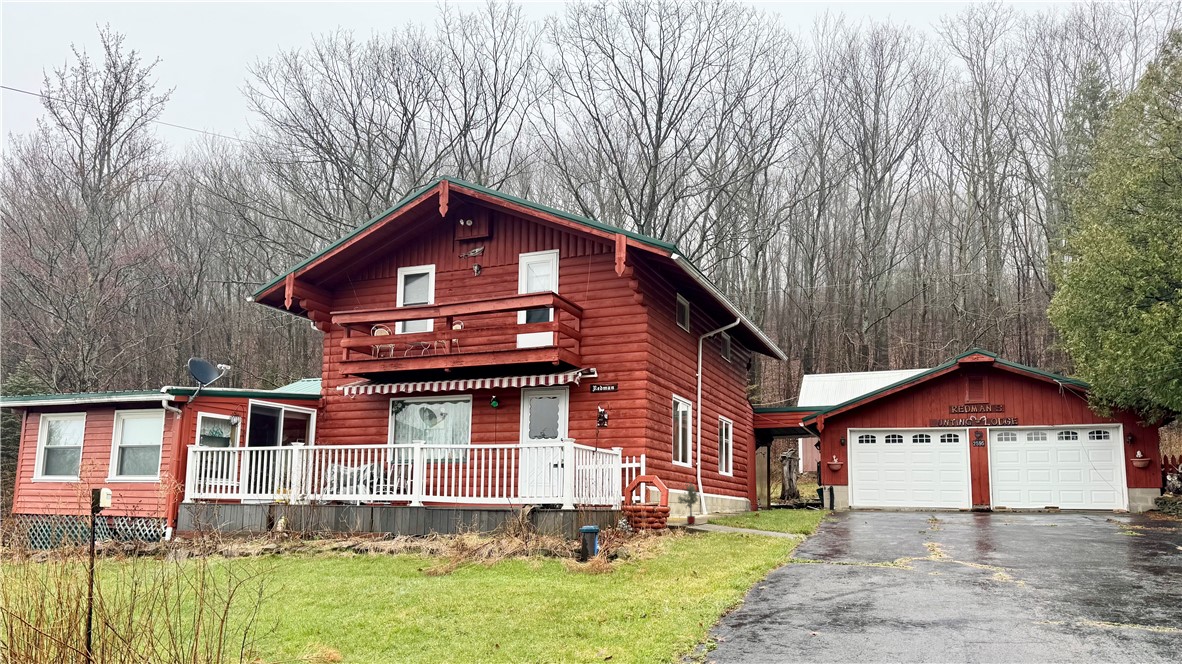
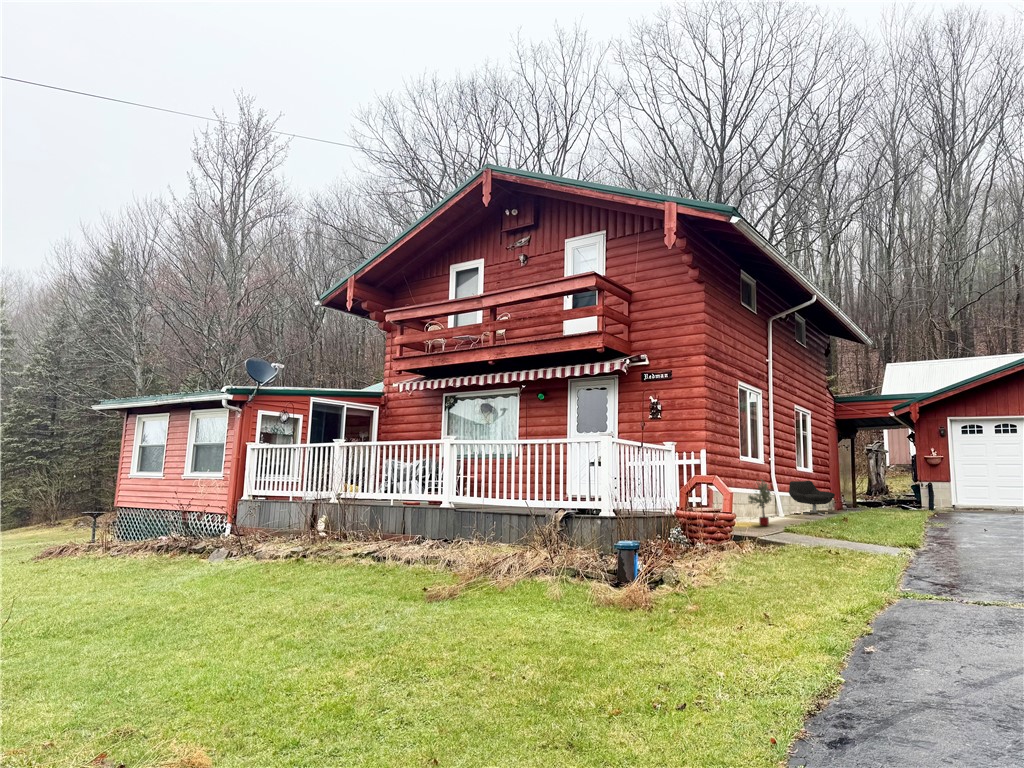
lounge chair: none [712,485,752,516] -> present [789,481,835,515]

